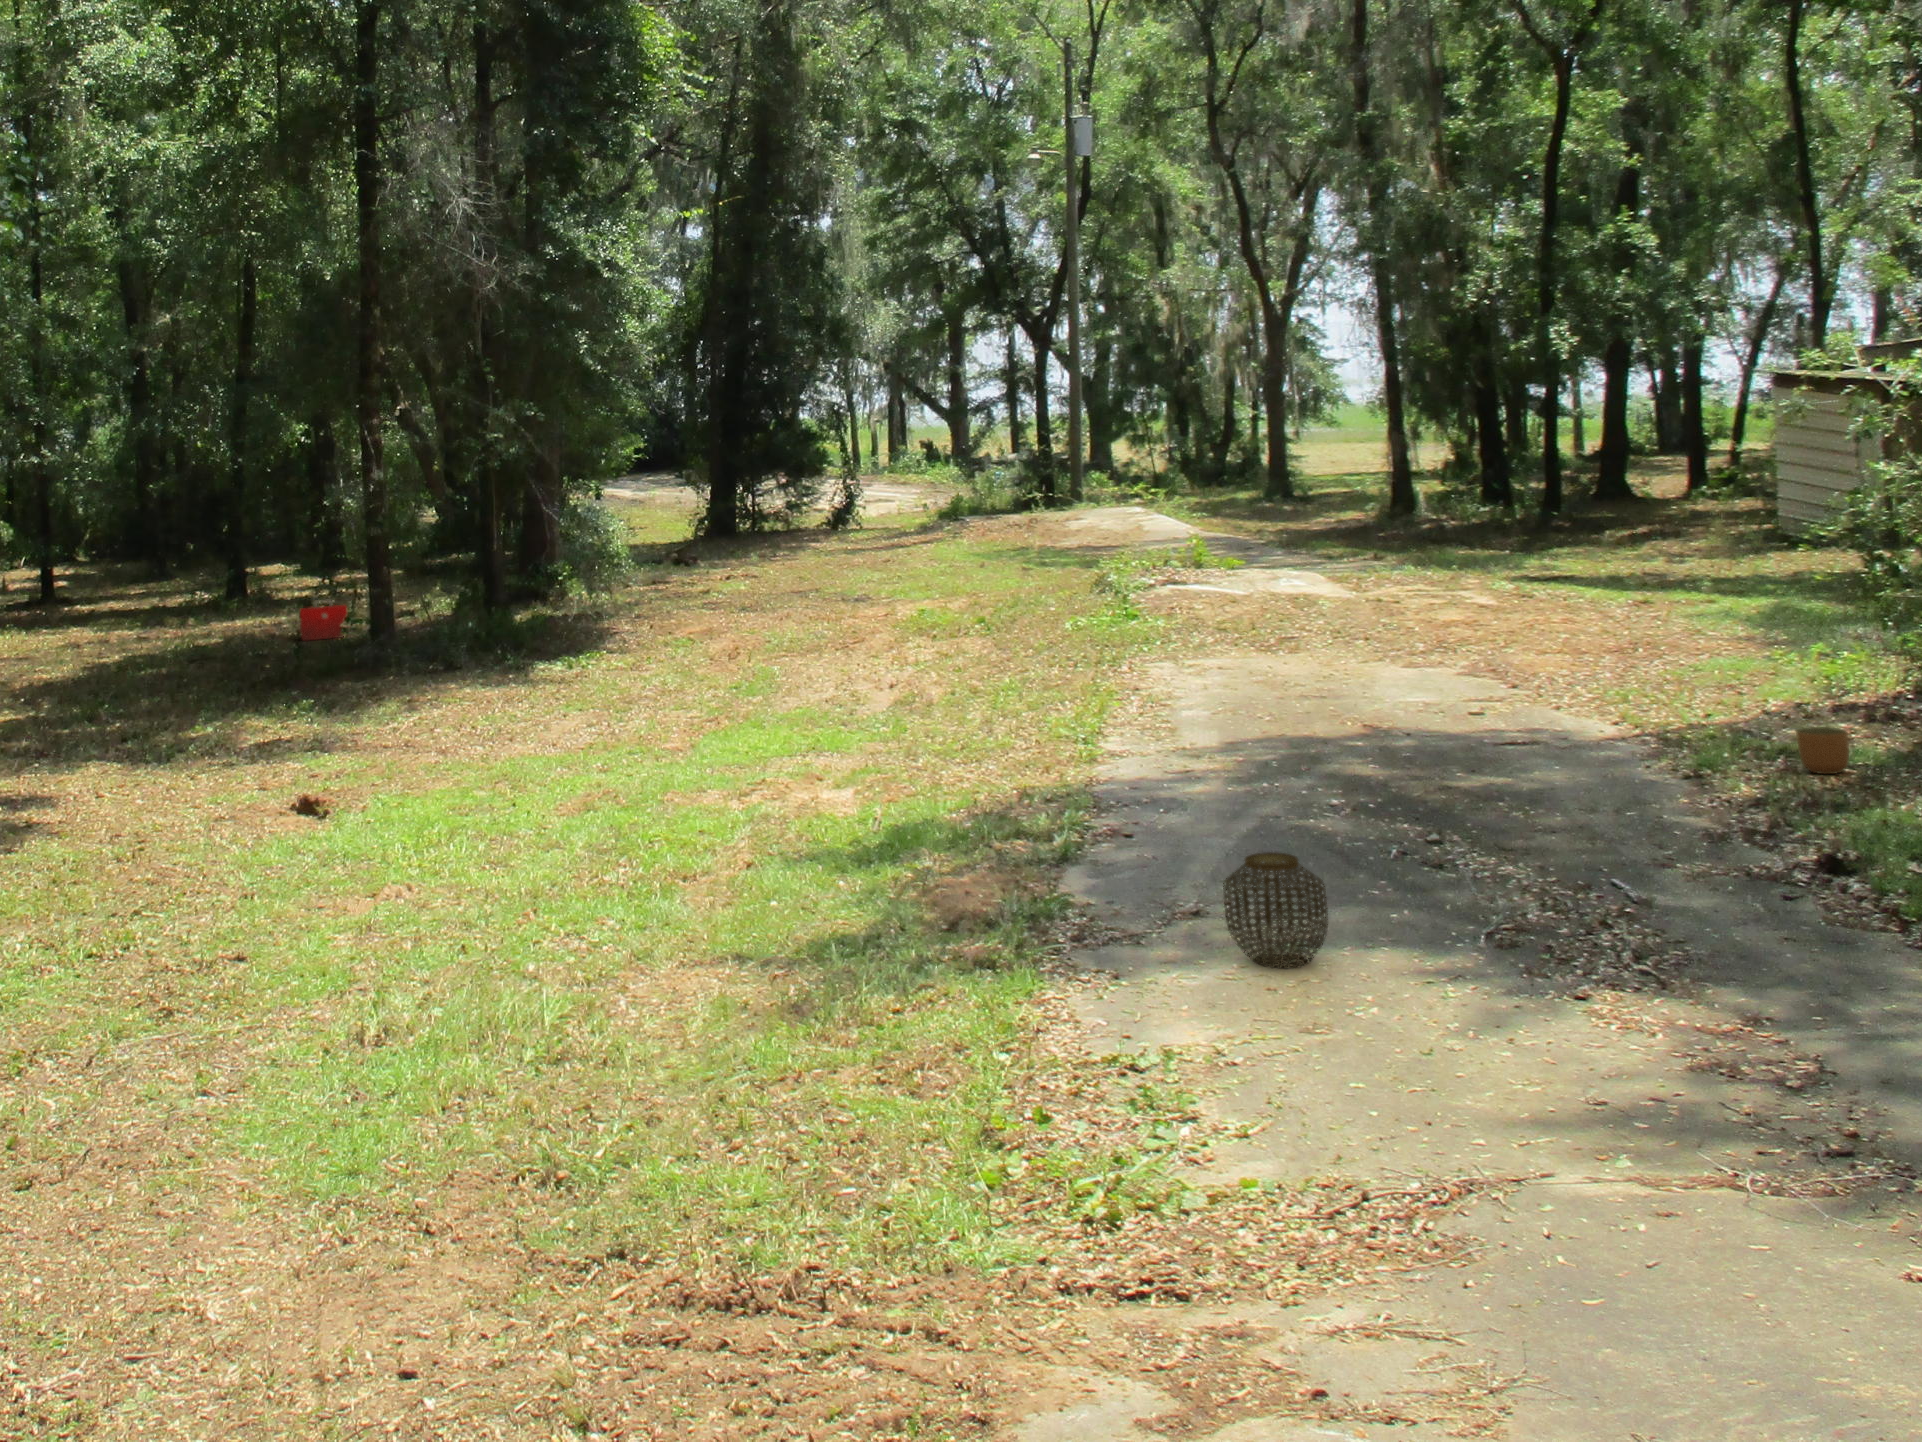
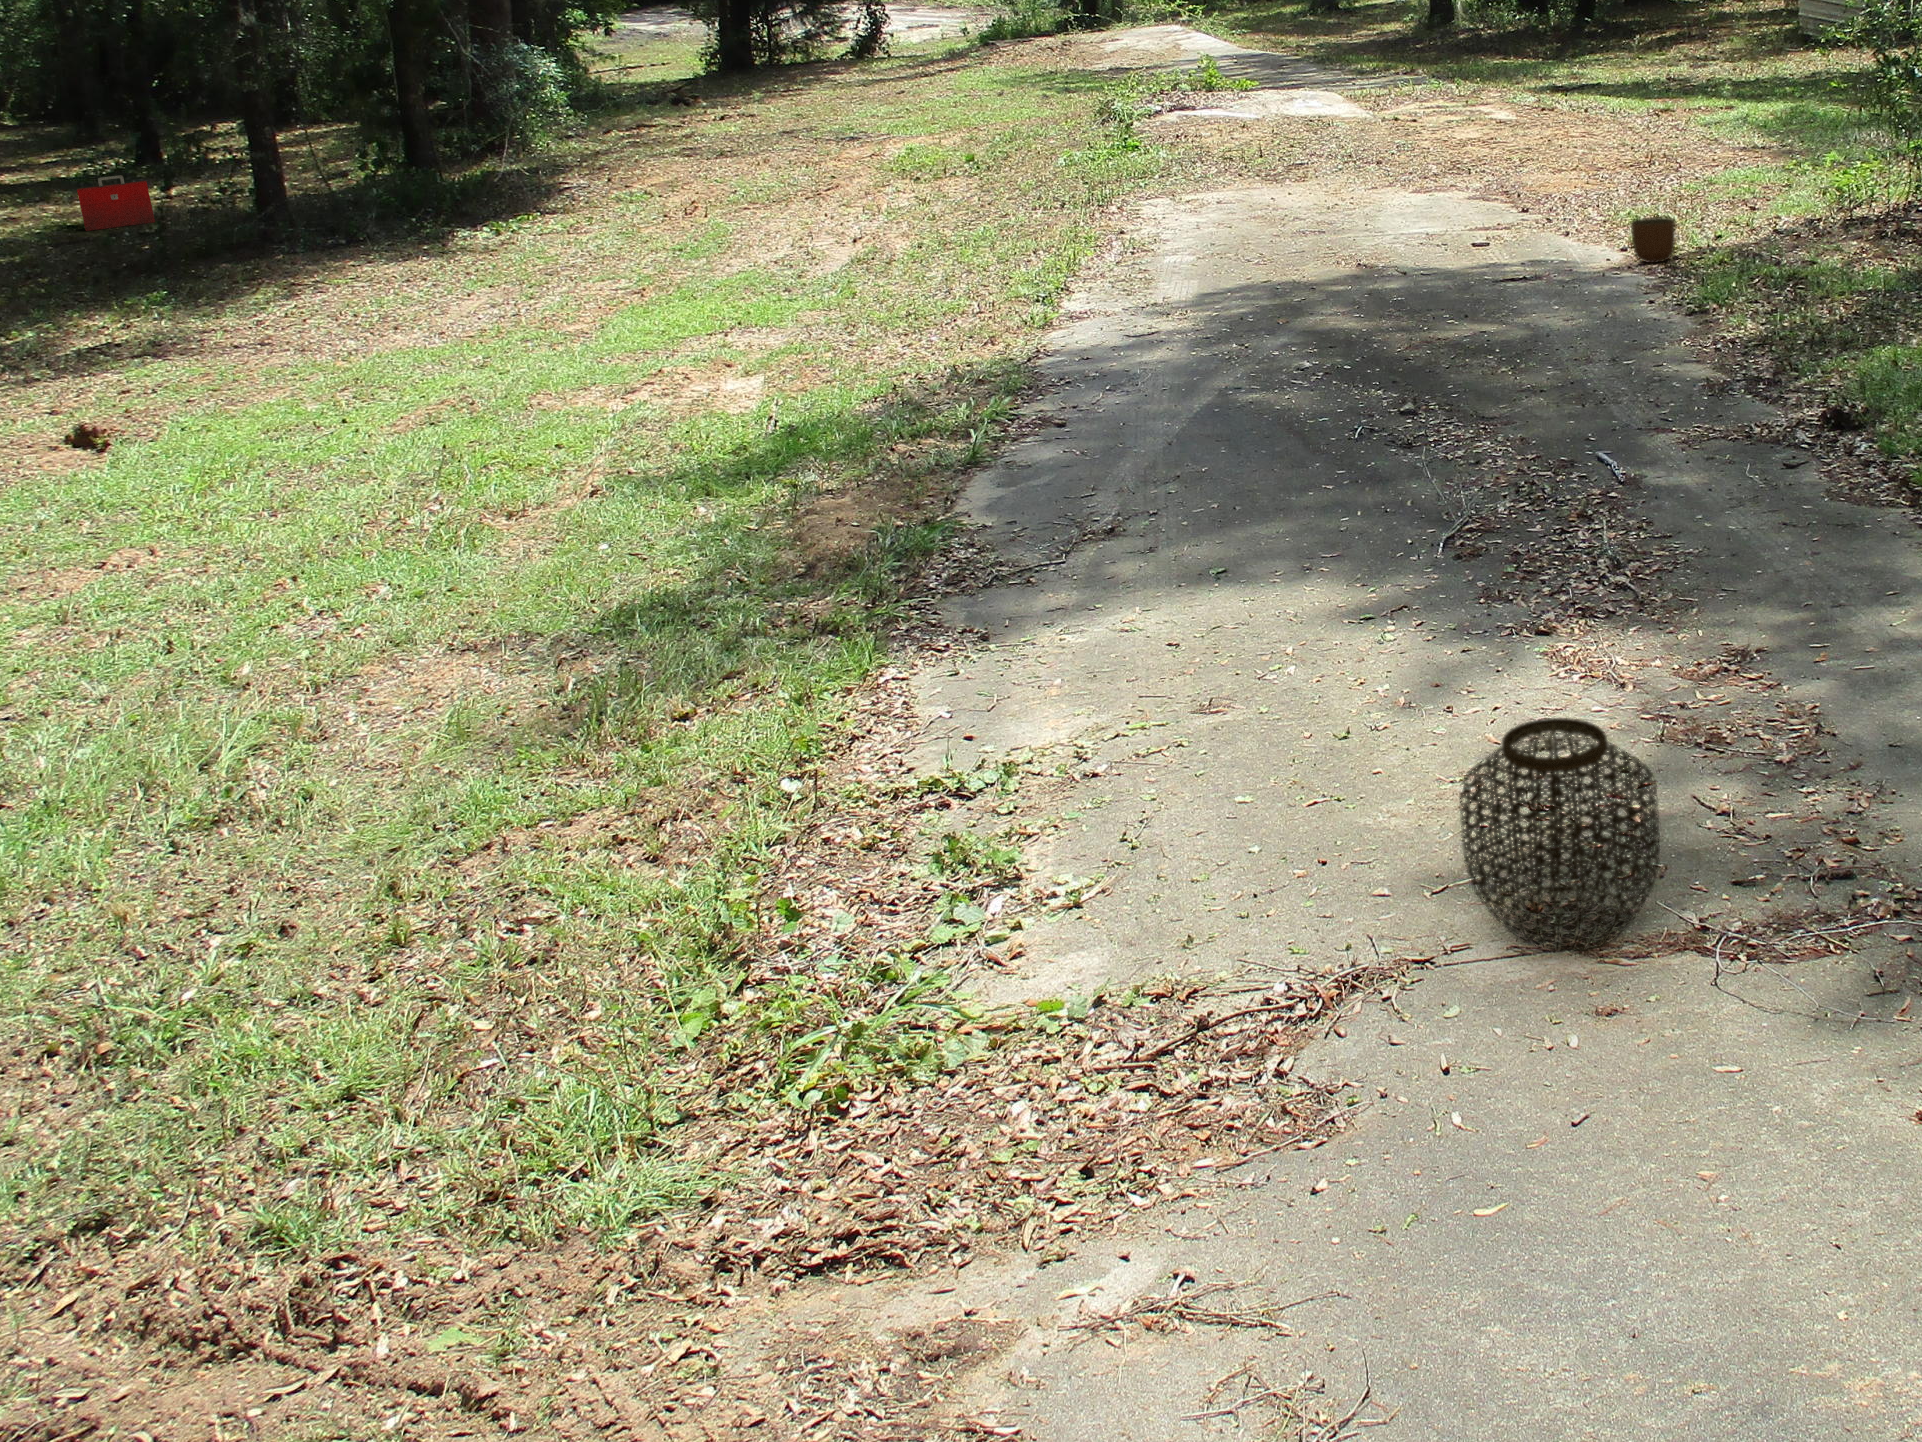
planter: present [1796,727,1849,774] -> present [1631,217,1675,263]
woven basket: present [1223,852,1328,968] -> present [1459,718,1660,951]

